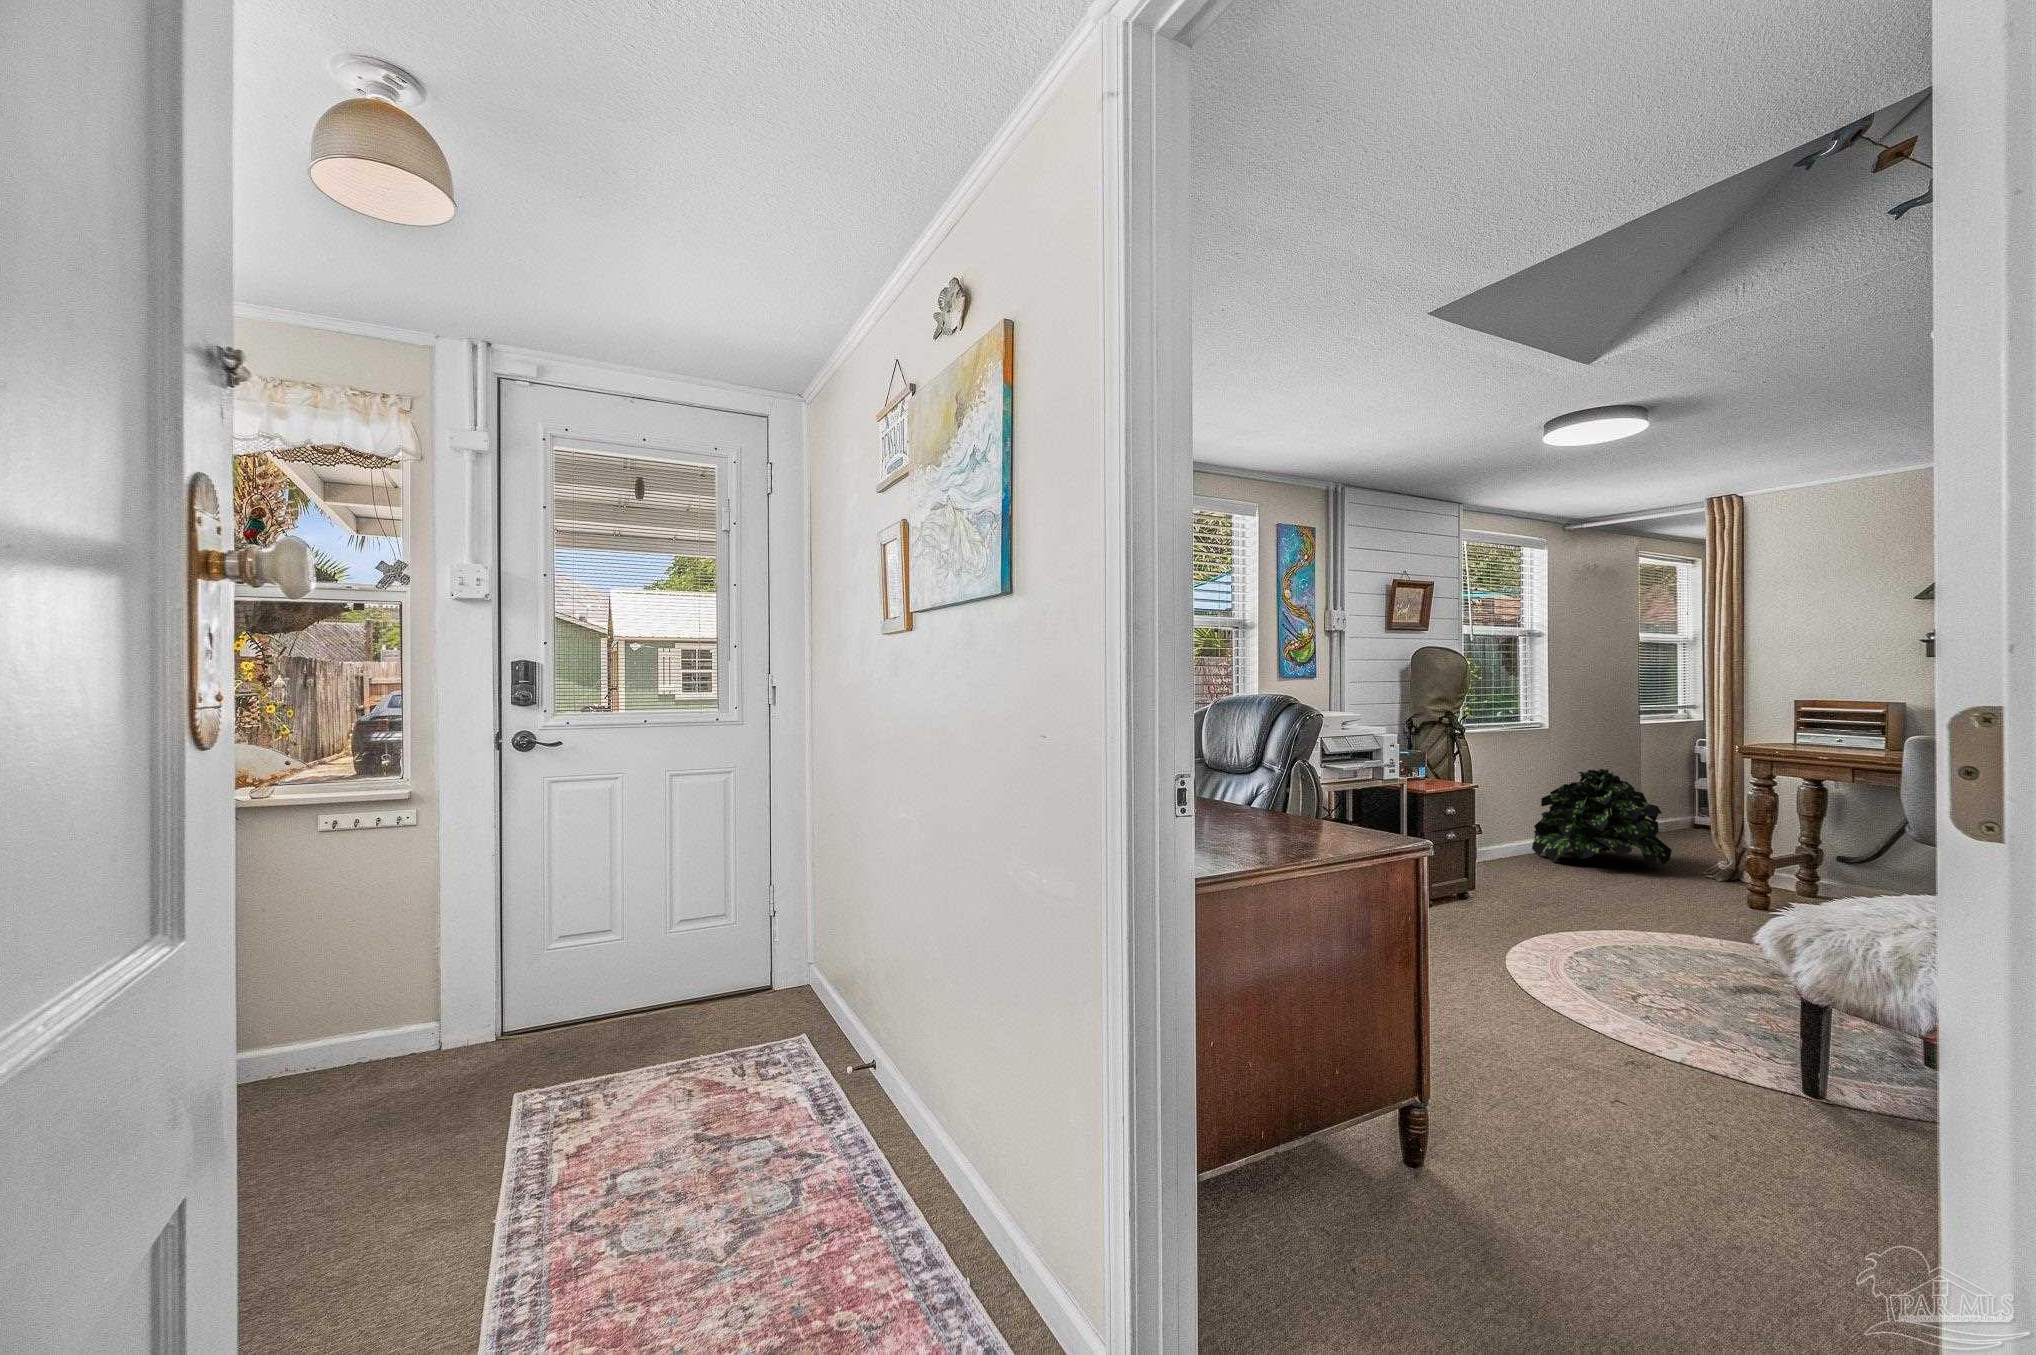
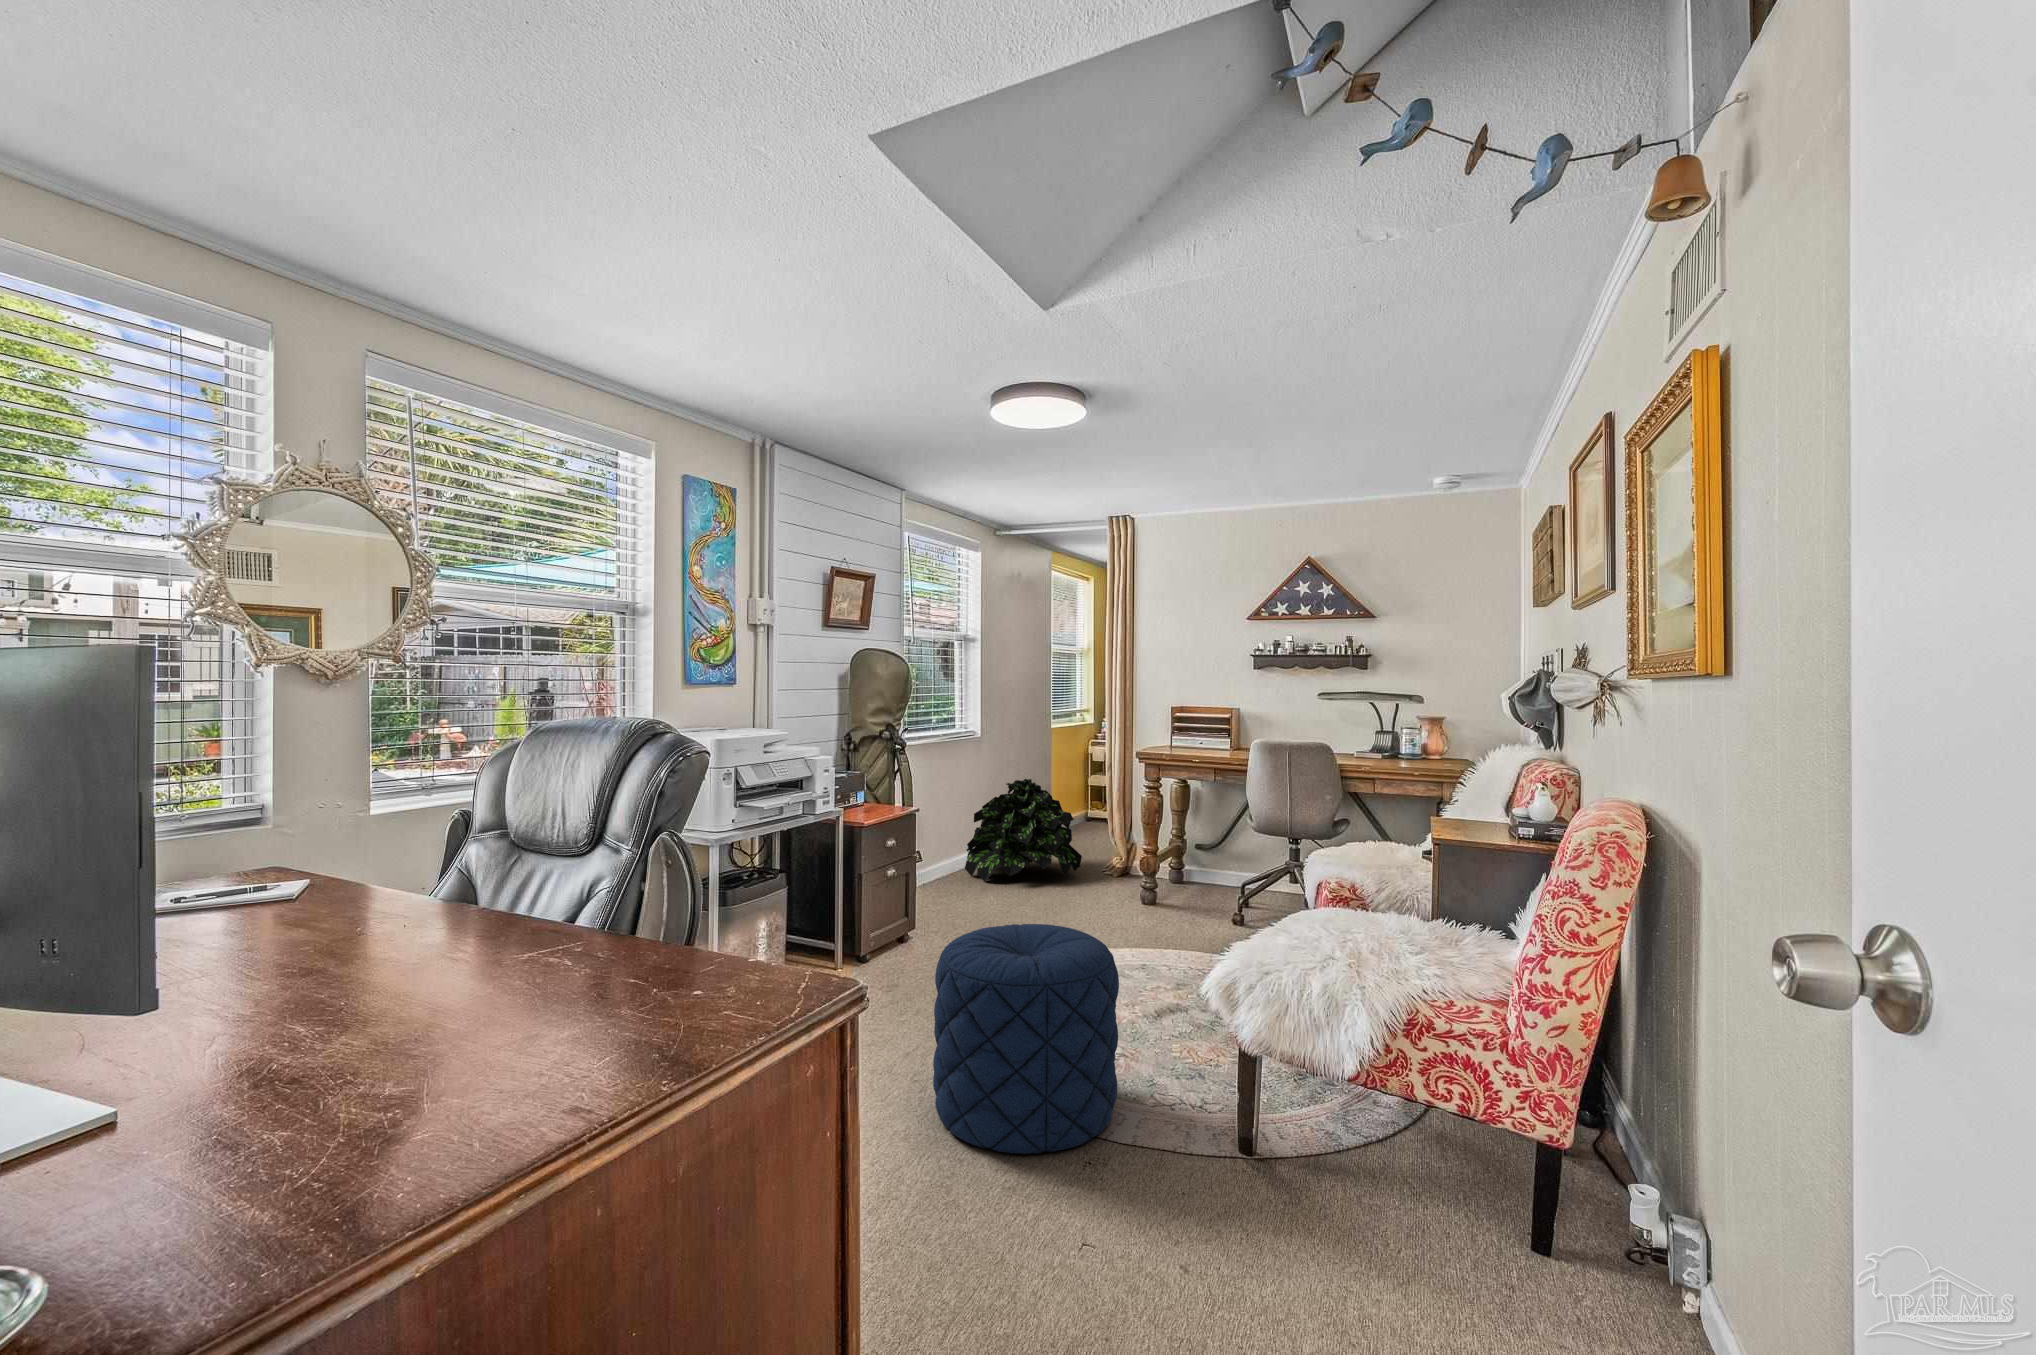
pouf: none [1484,873,1670,1057] -> present [933,924,1119,1154]

